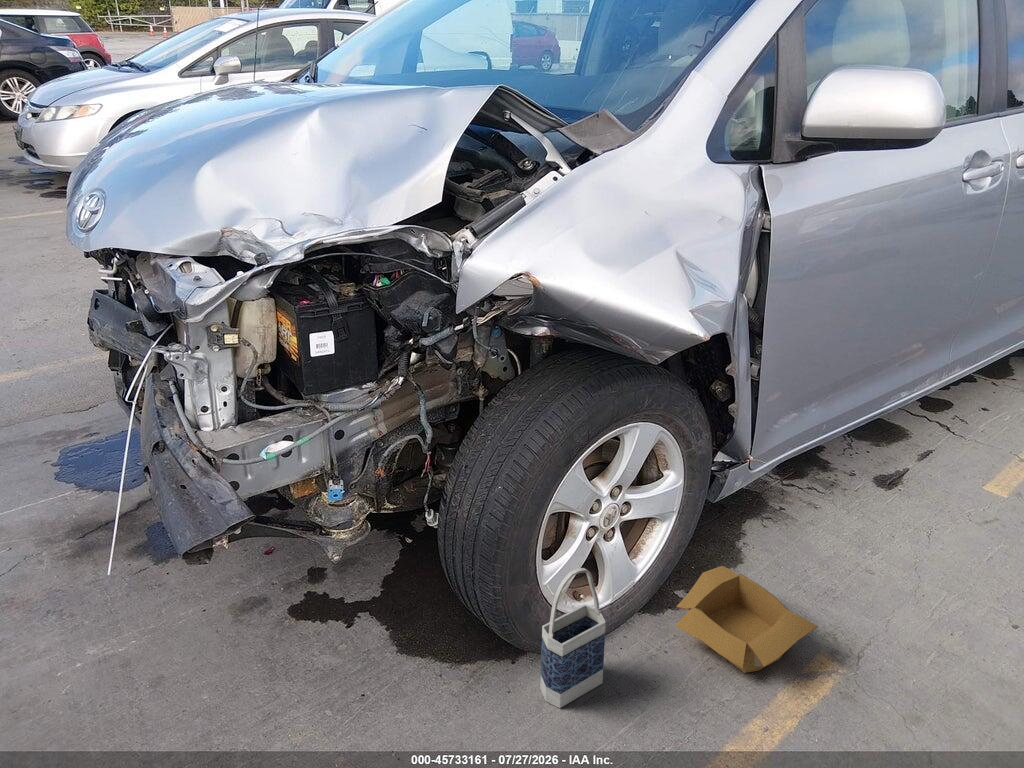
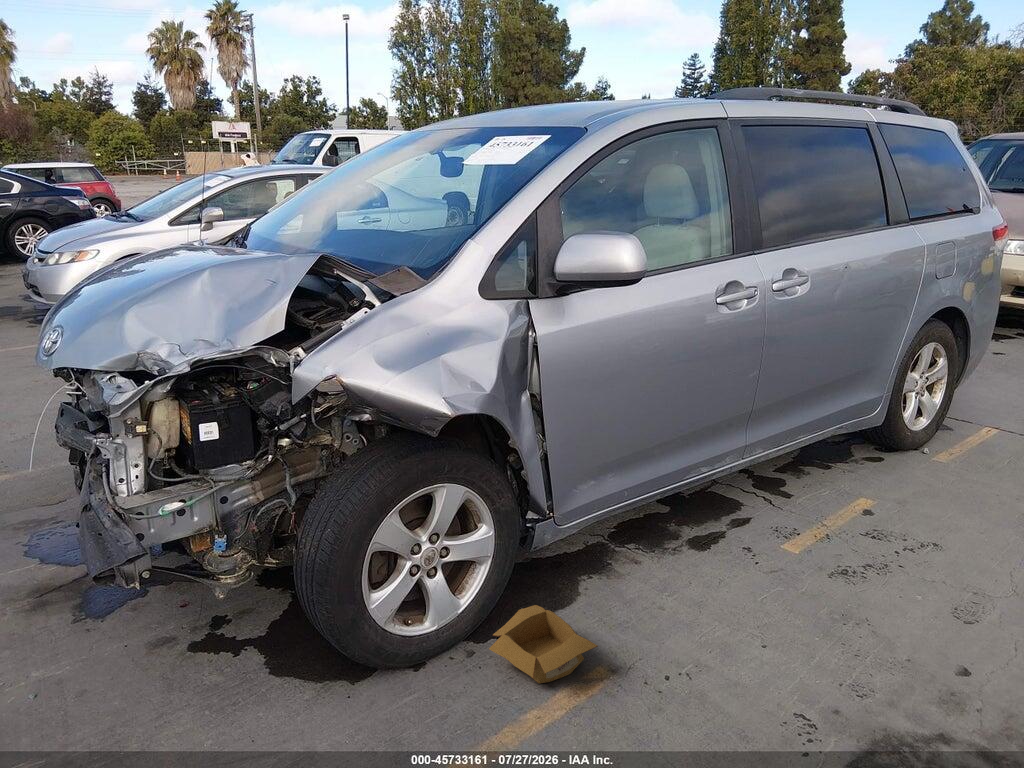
bag: present [540,568,606,708] -> none [372,594,425,709]

